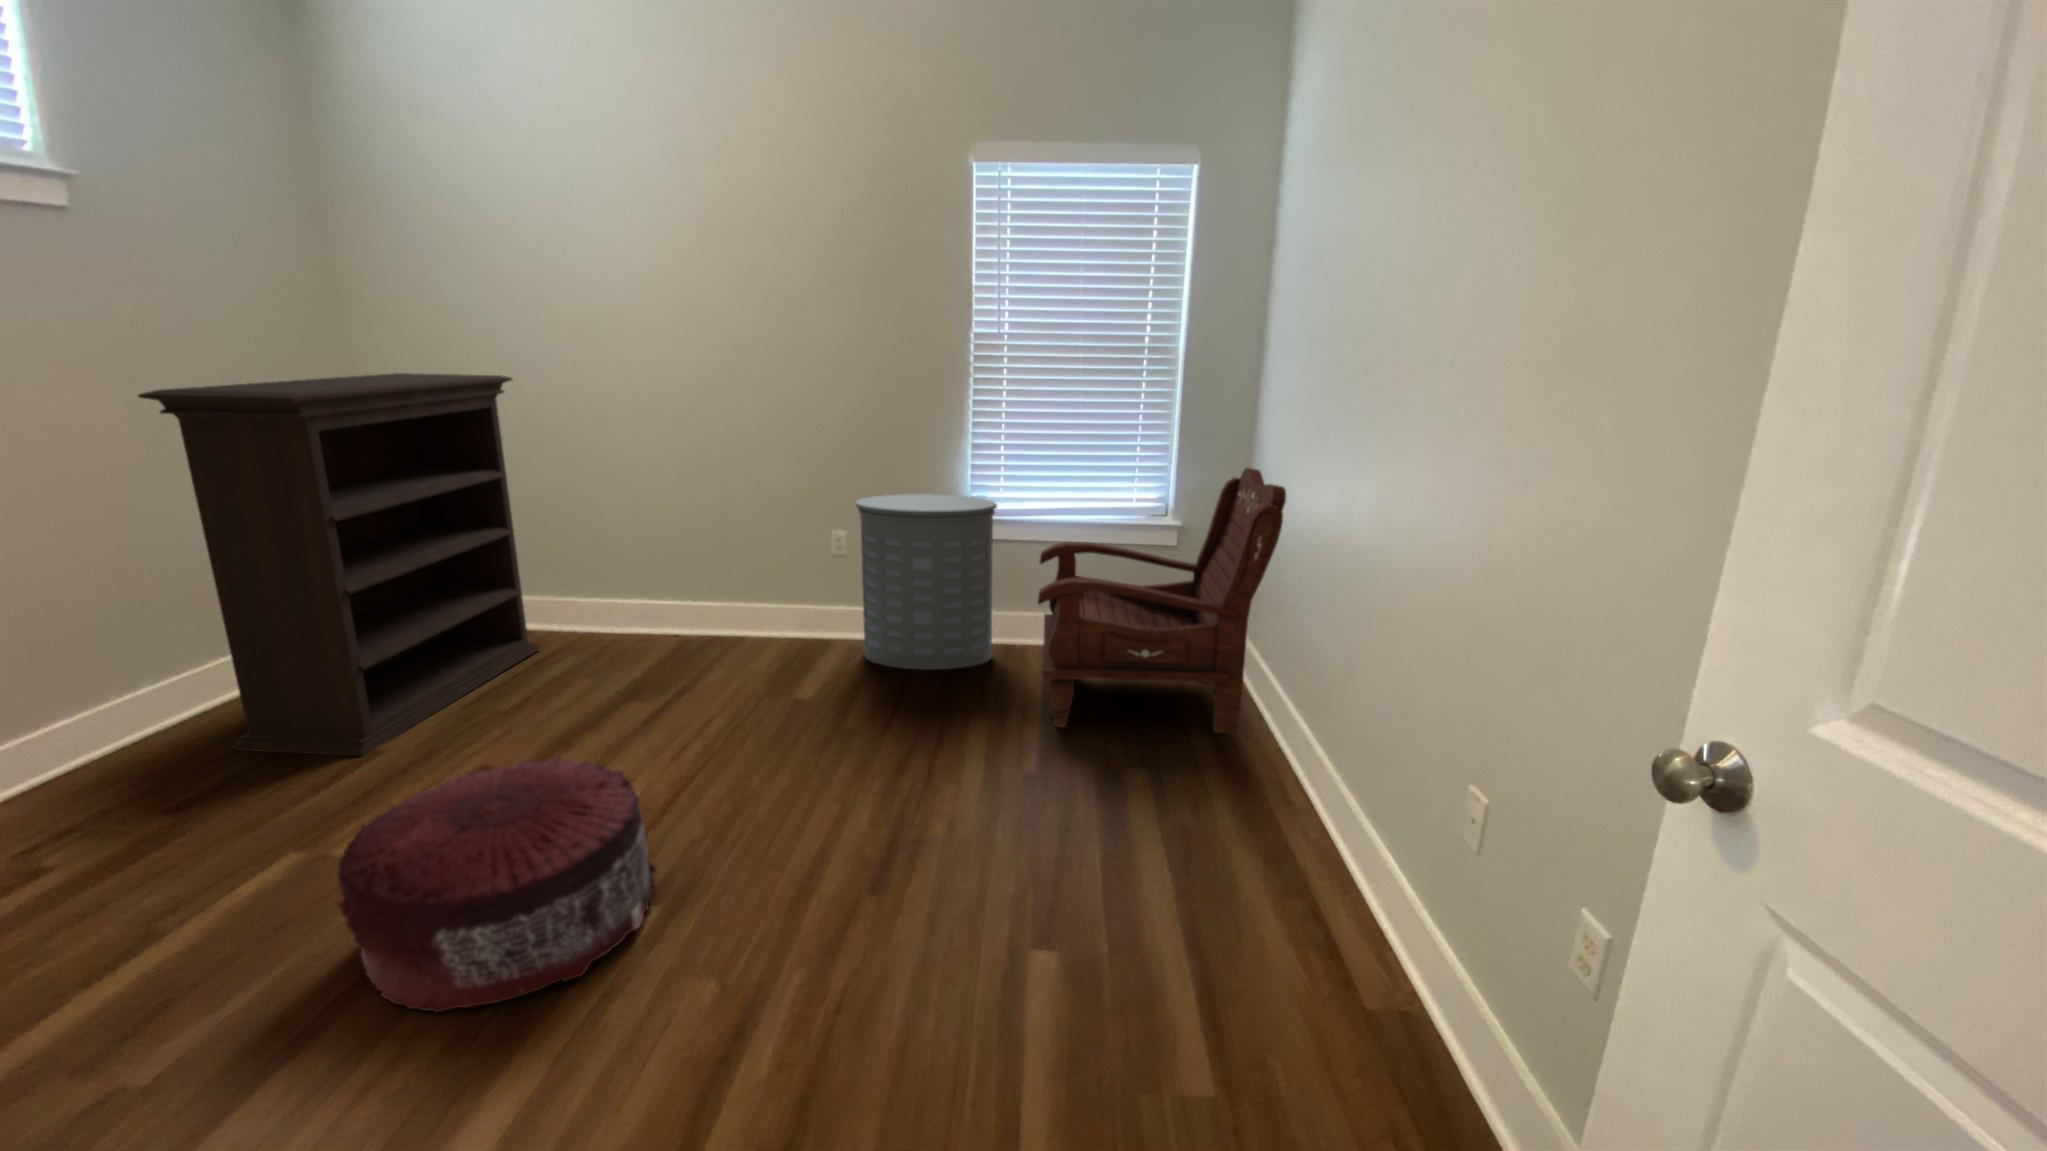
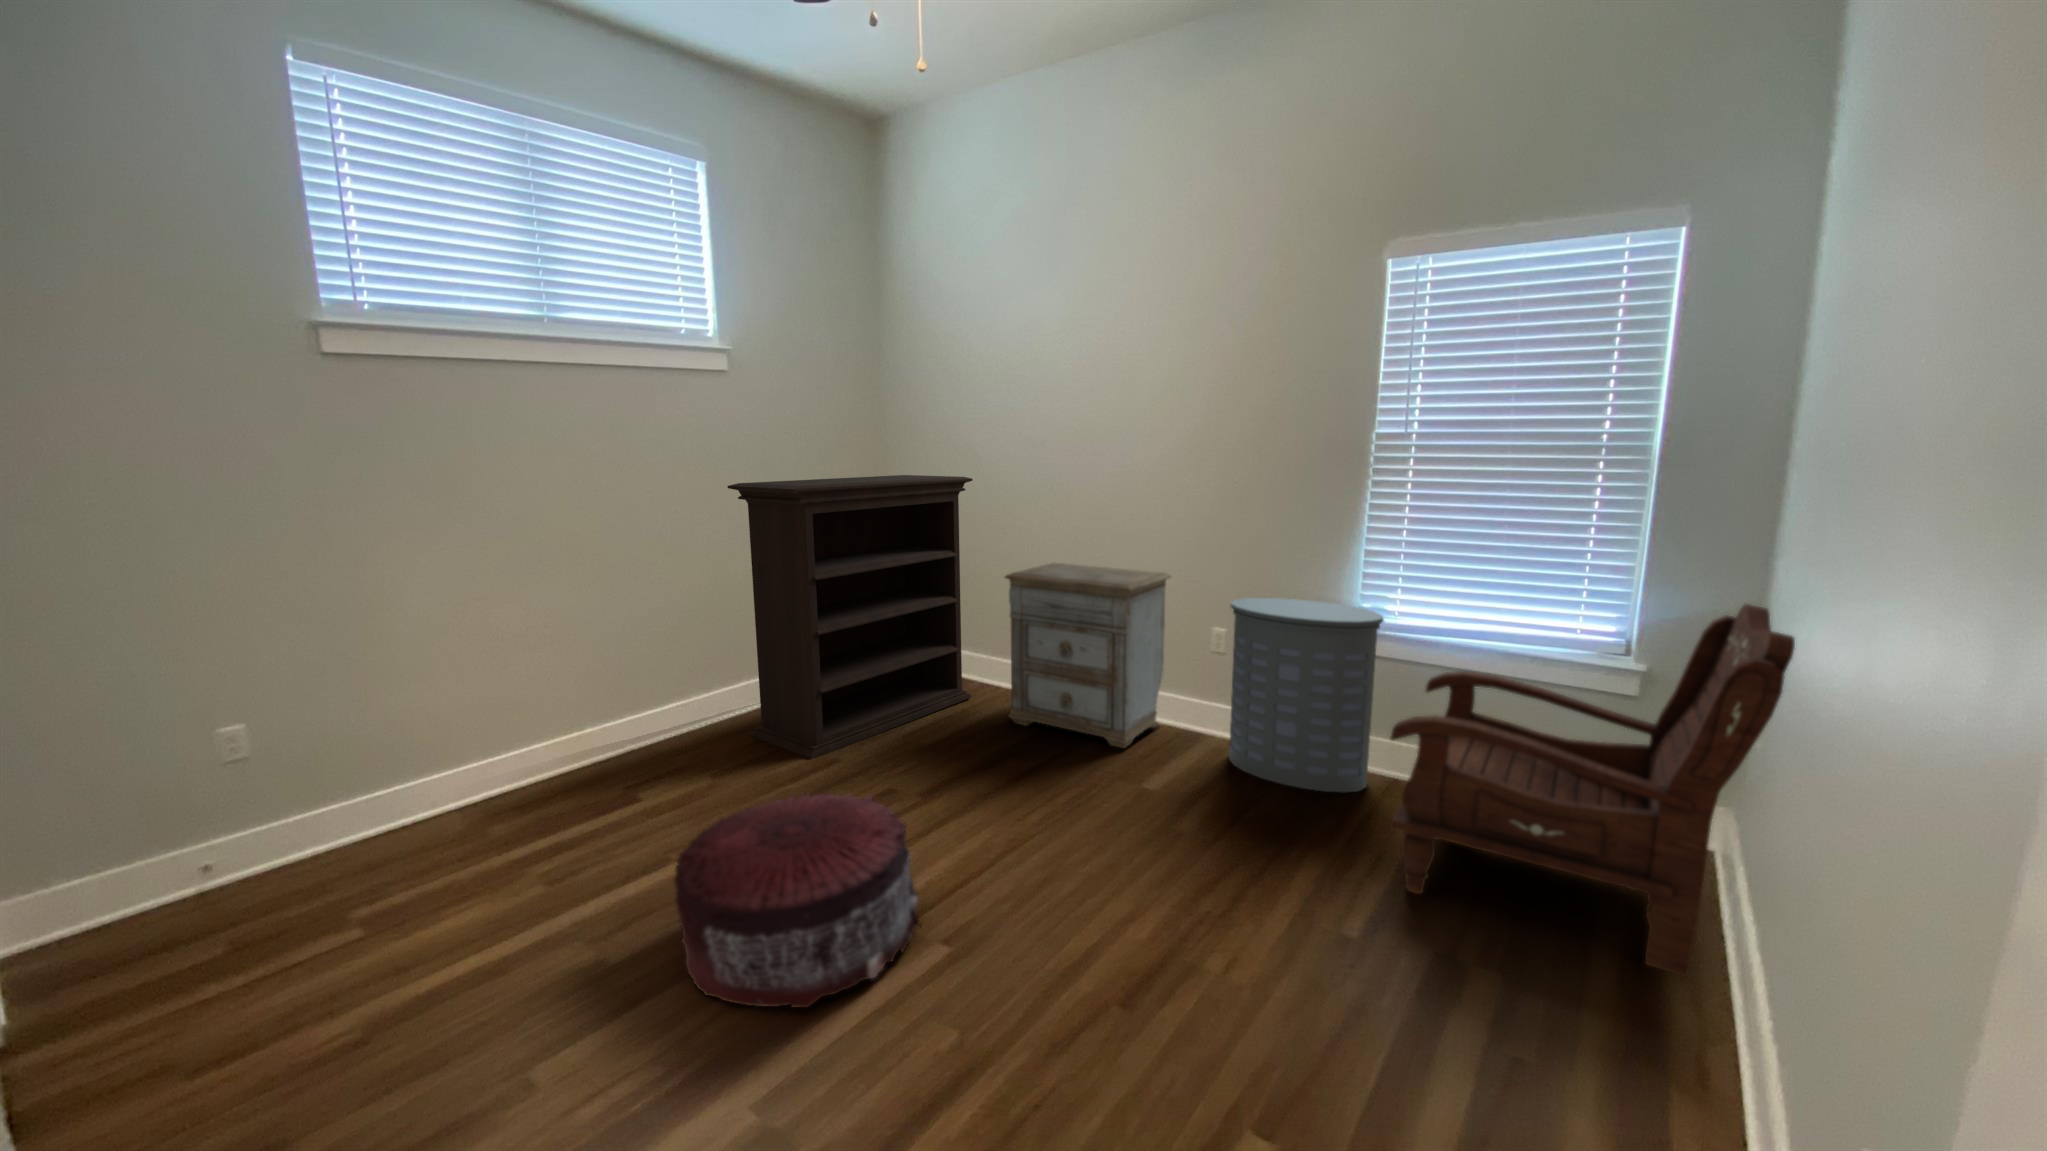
nightstand: none [586,476,785,668] -> present [1005,563,1171,748]

